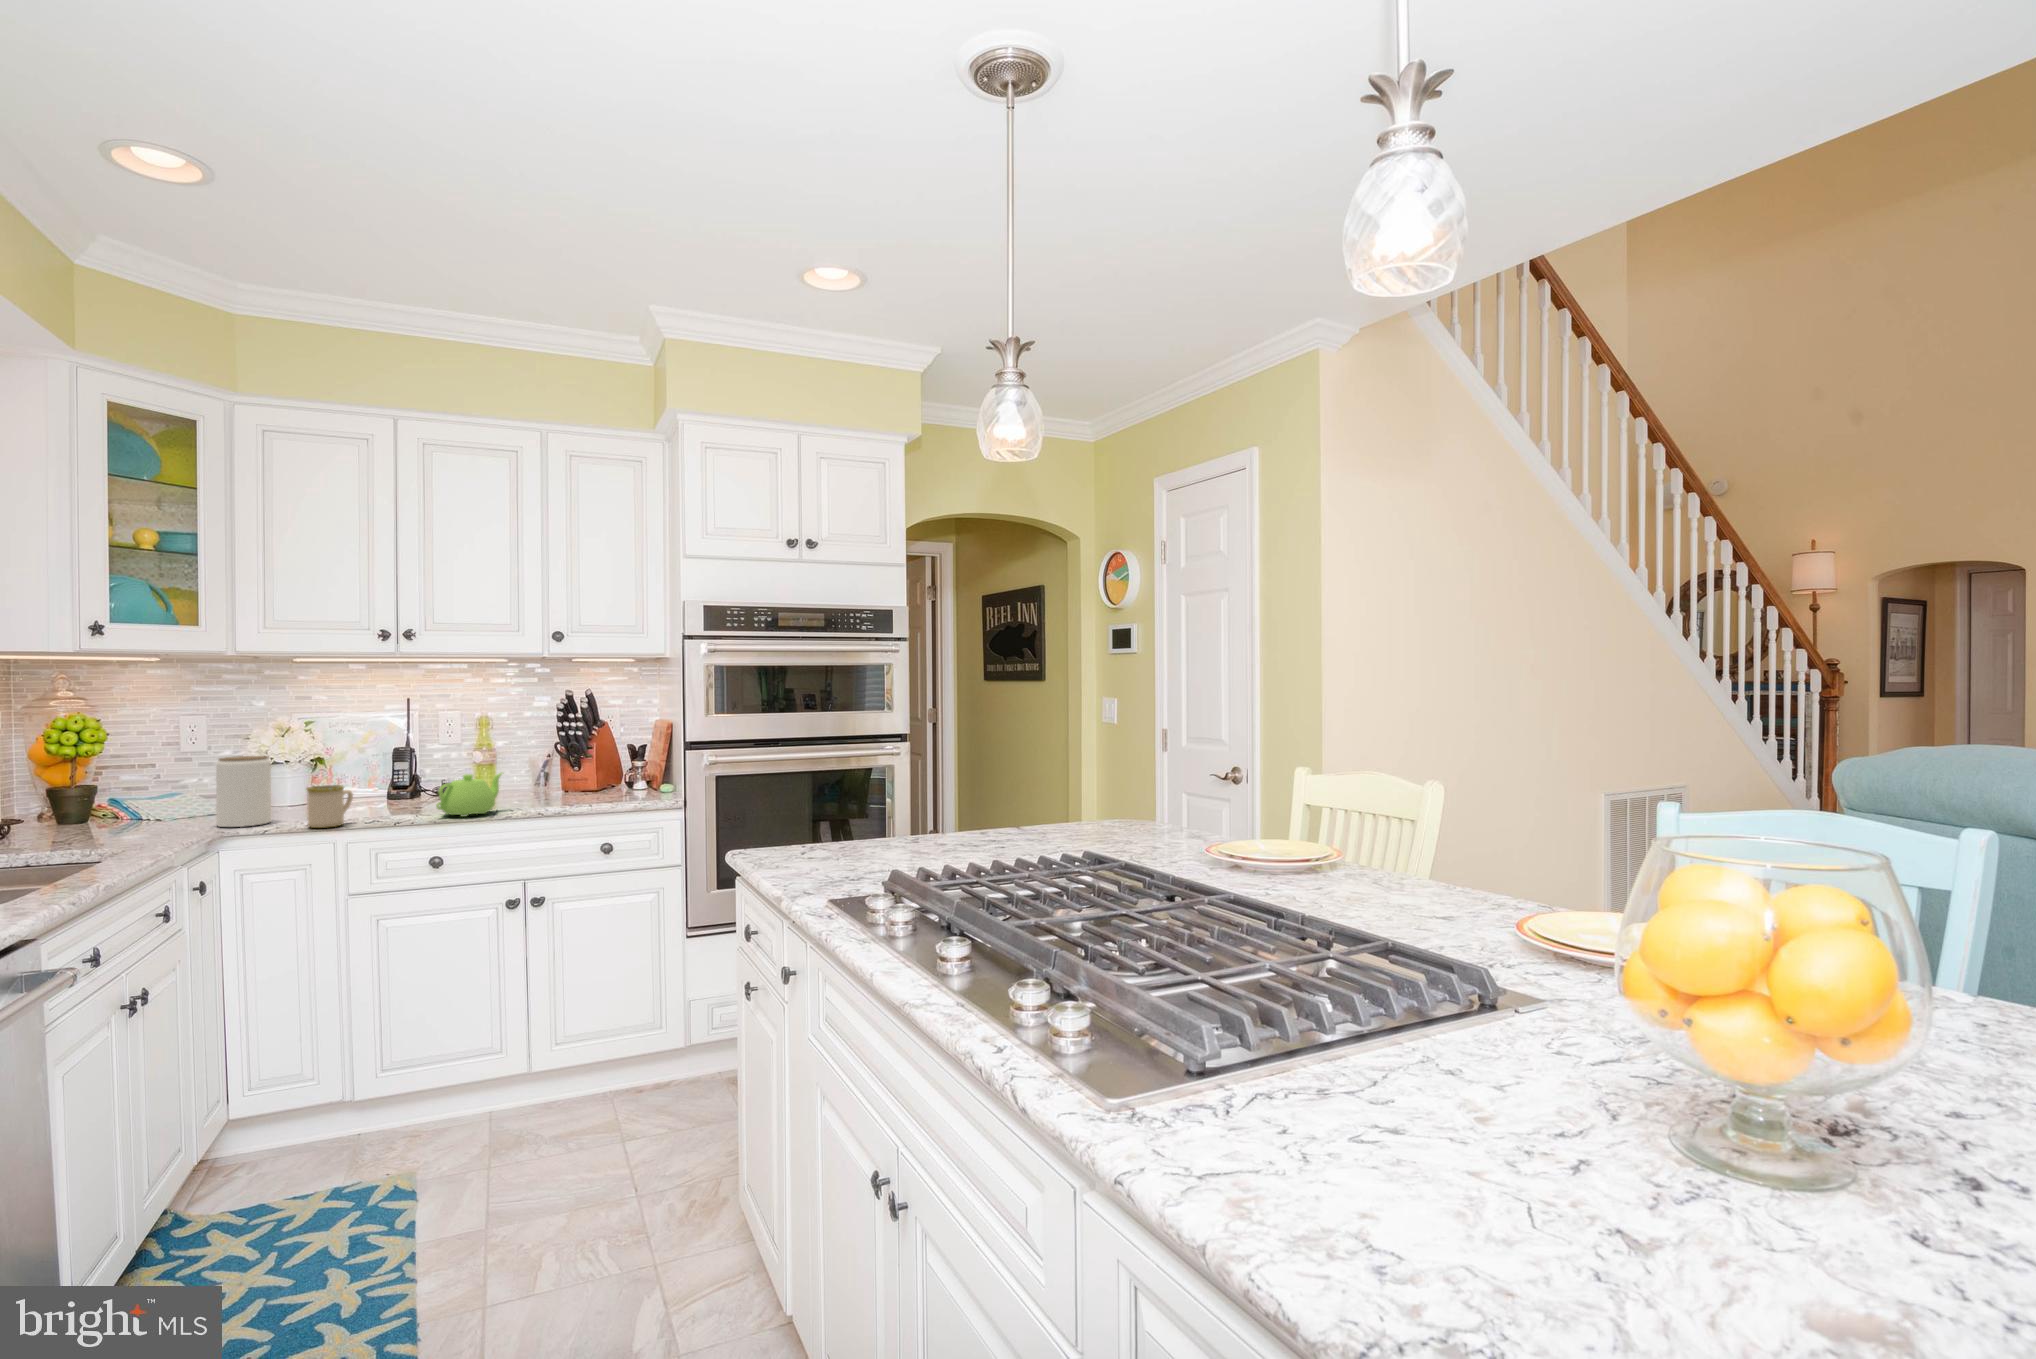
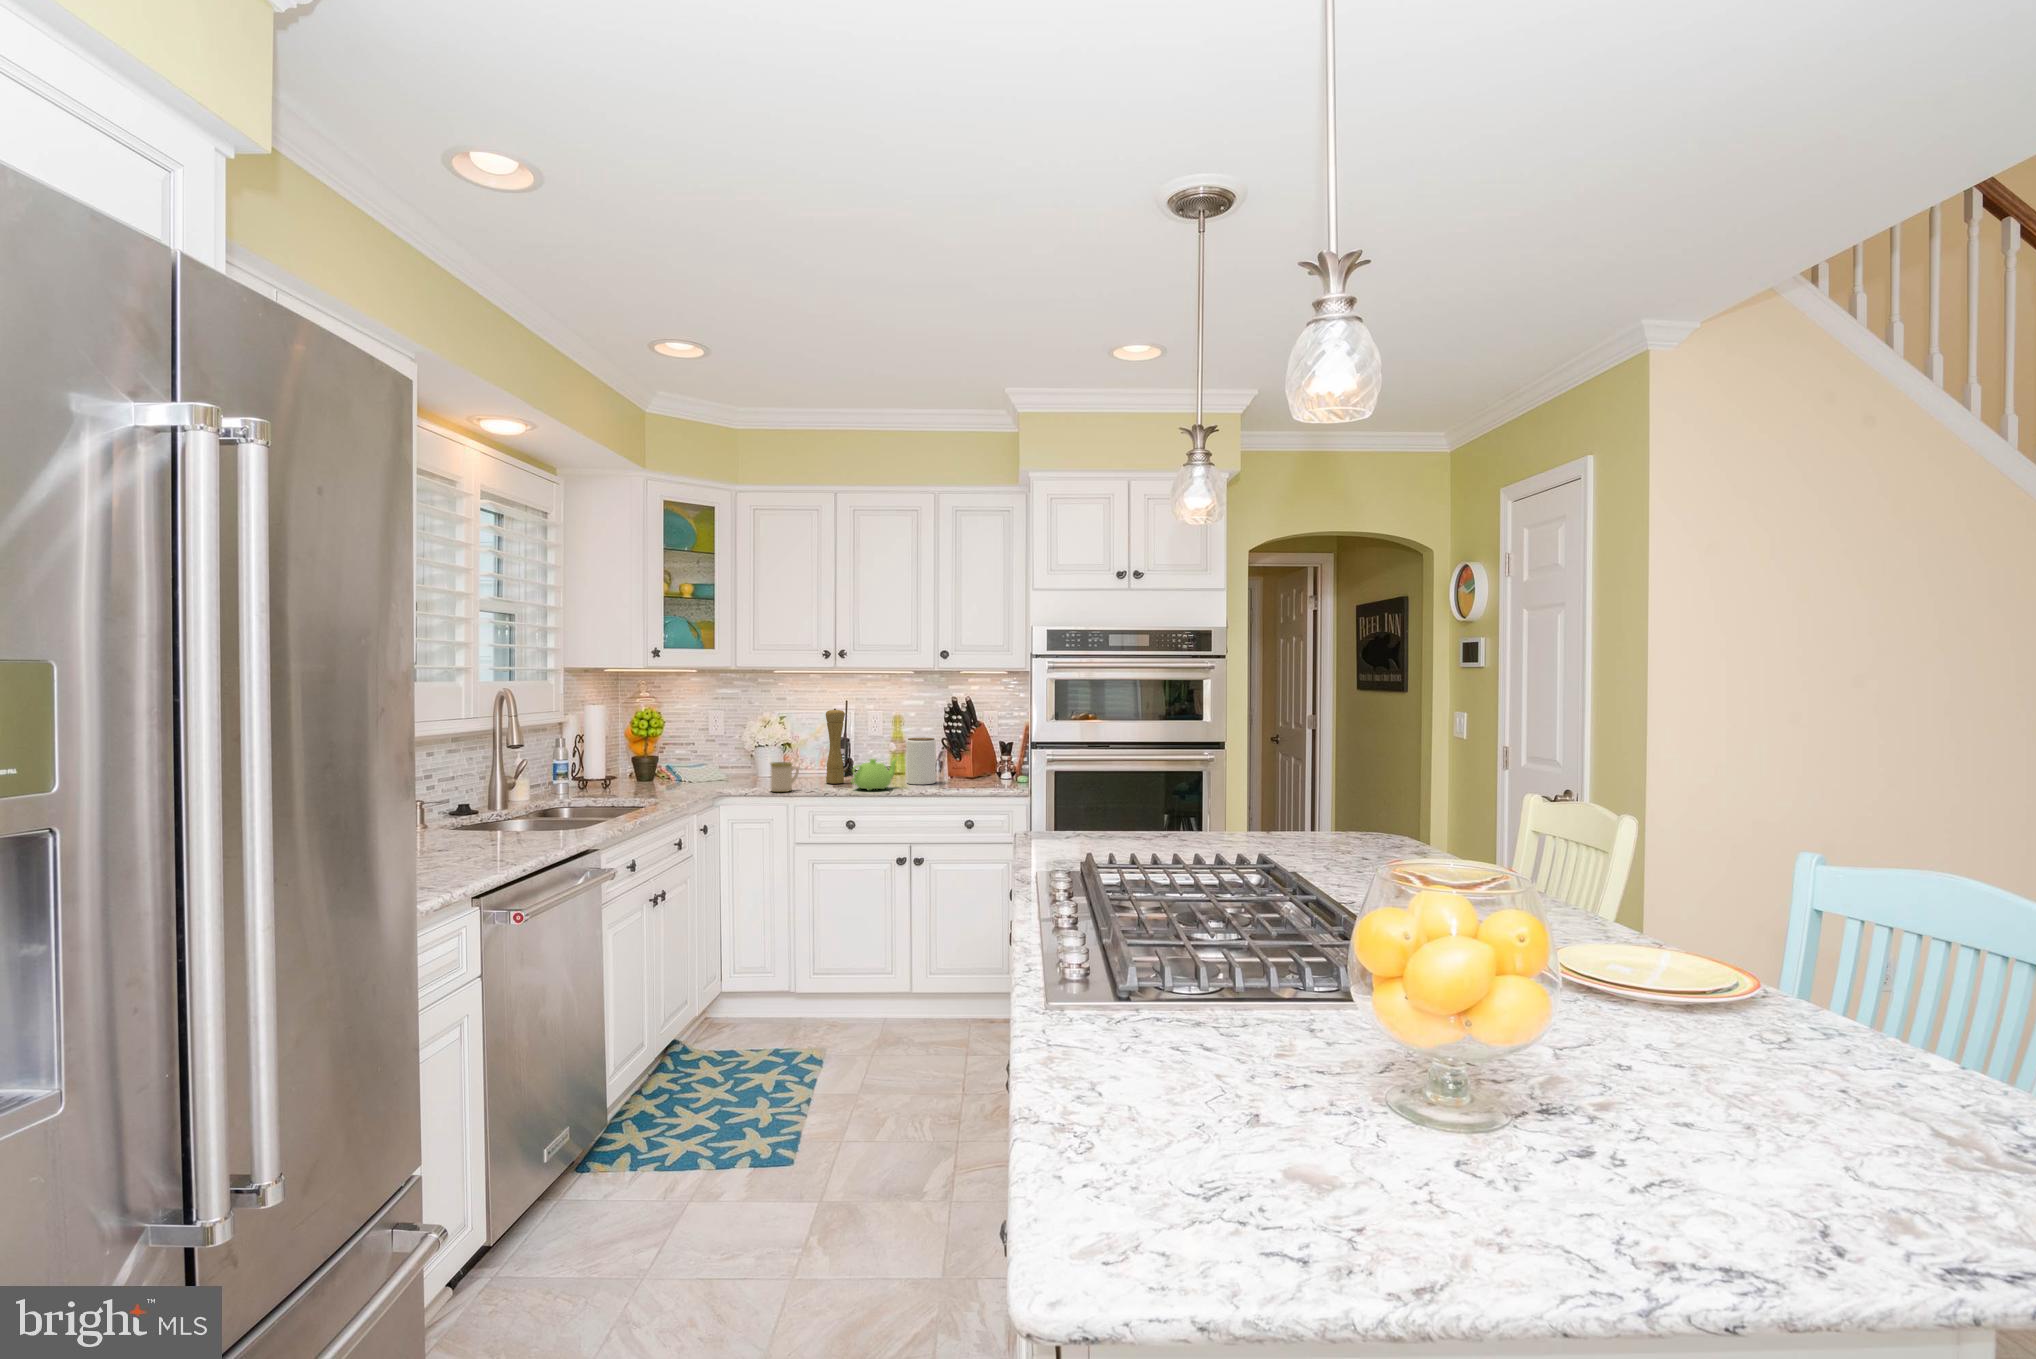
pepper mill: none [388,709,418,810] -> present [826,709,845,784]
jar: present [216,756,271,827] -> present [906,738,936,784]

